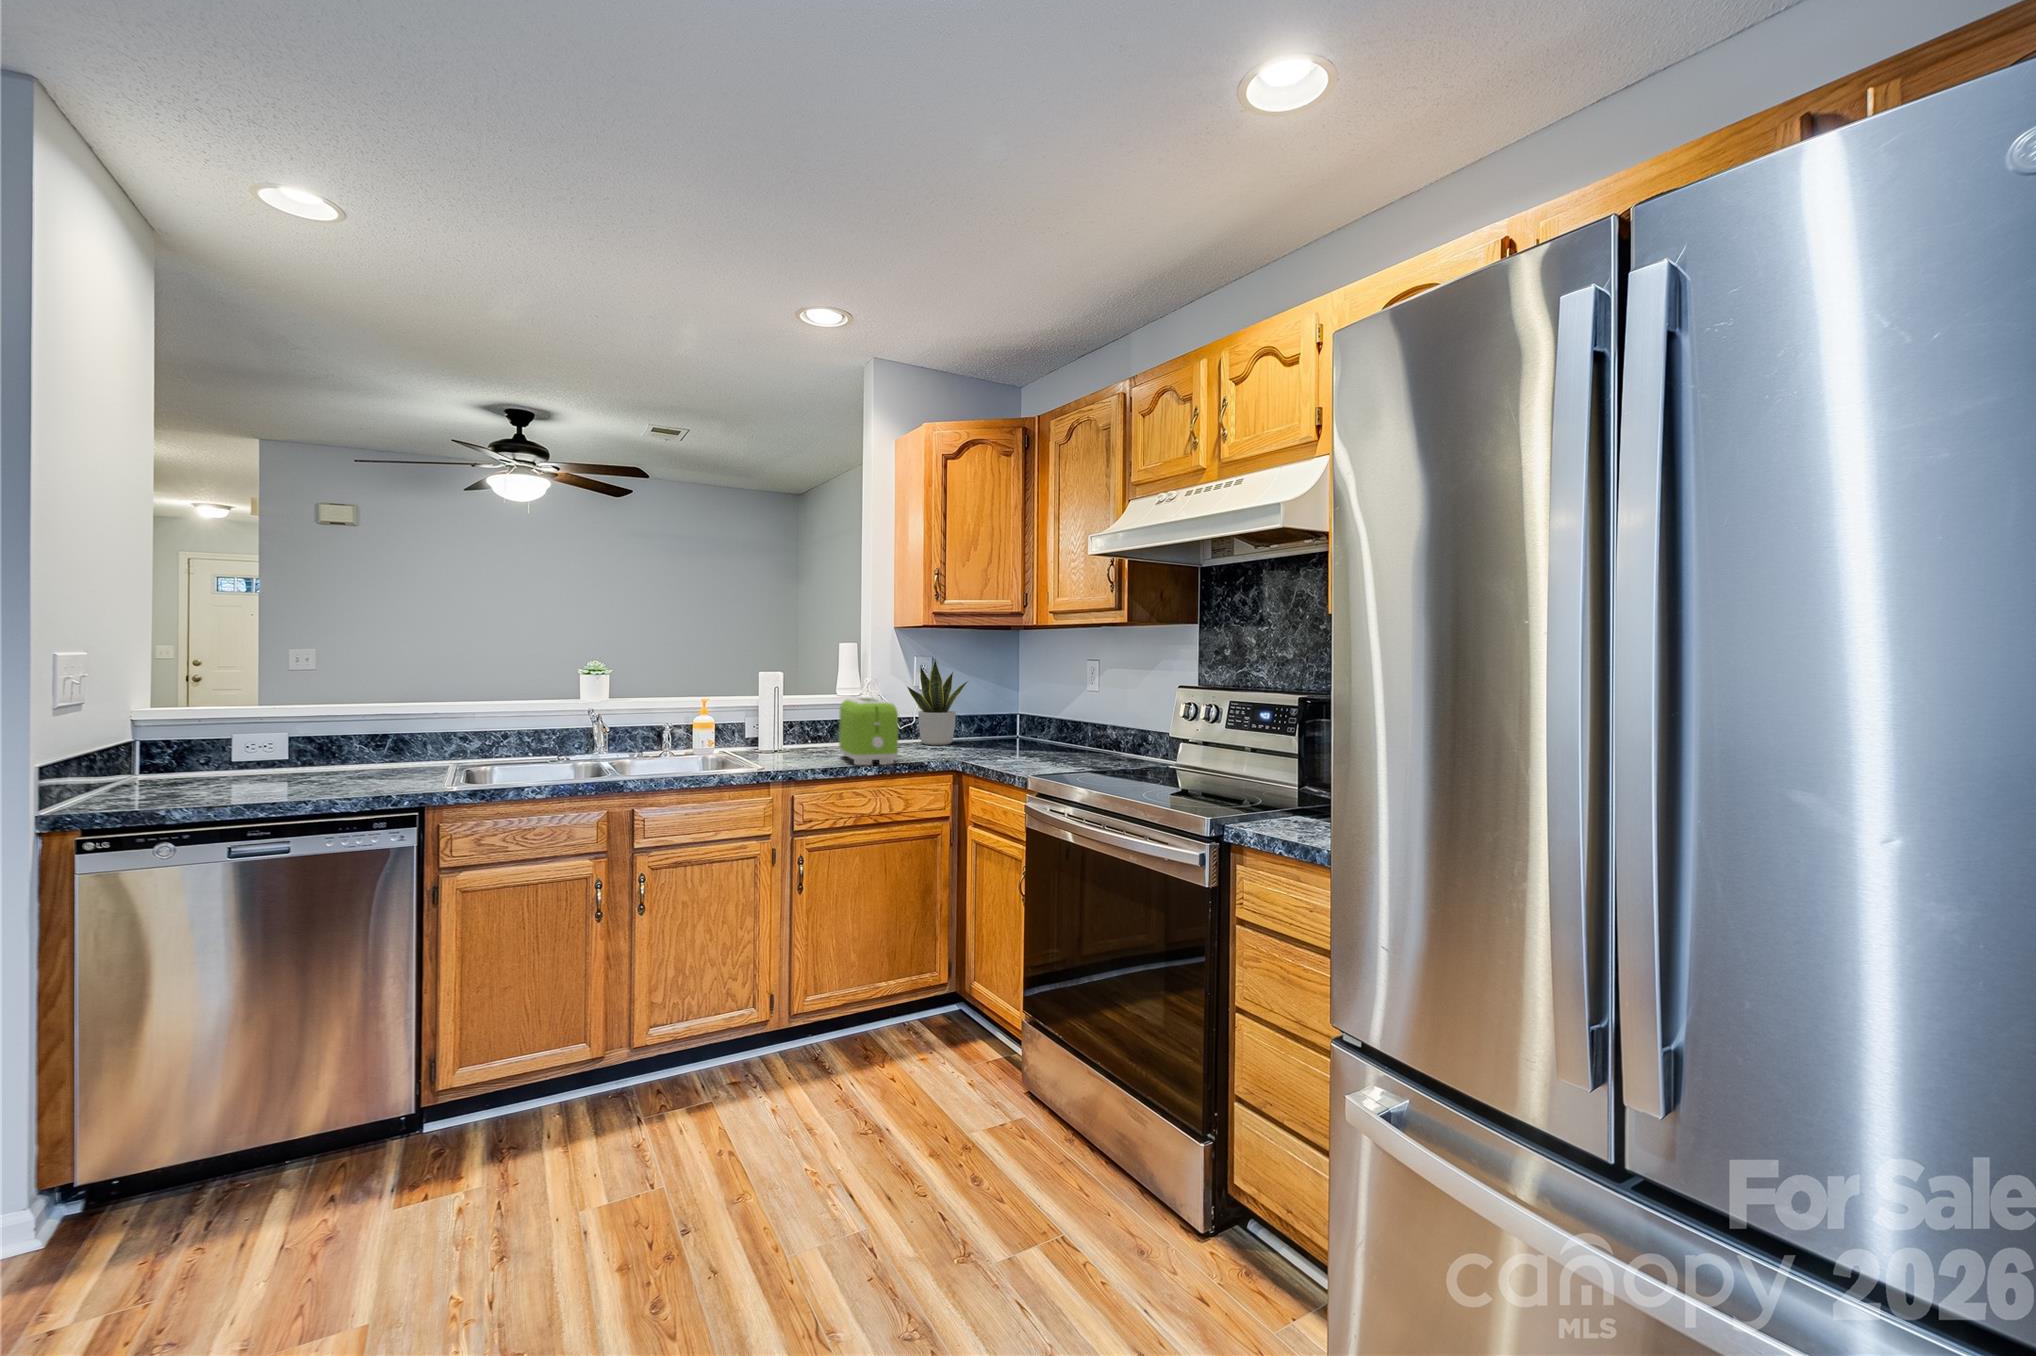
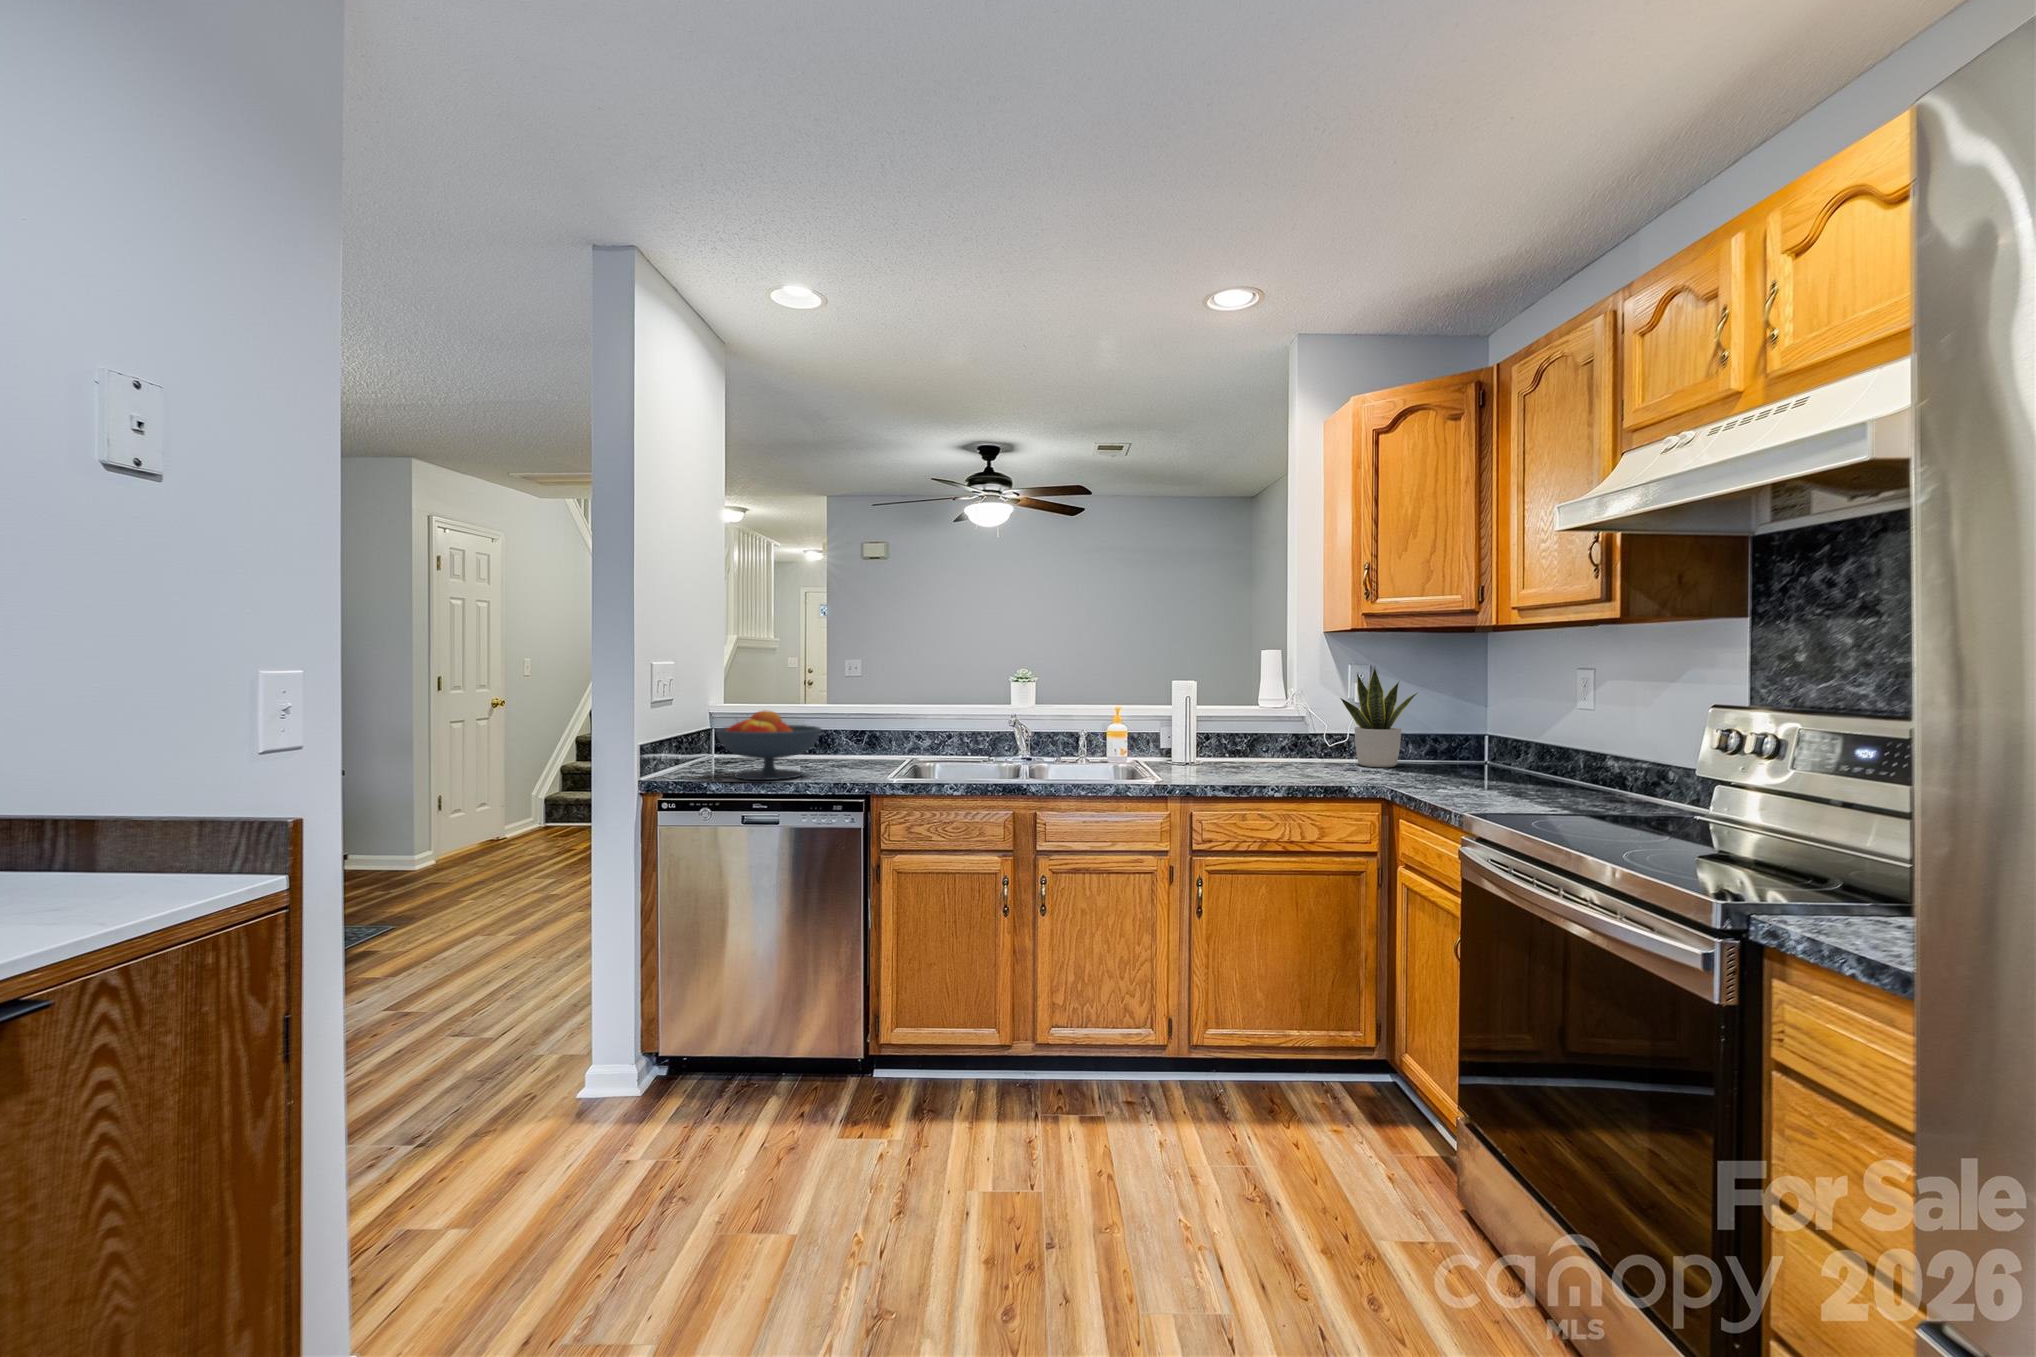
toaster: present [839,698,898,765] -> none [1252,710,1313,785]
fruit bowl: none [168,712,343,801] -> present [715,711,821,780]

